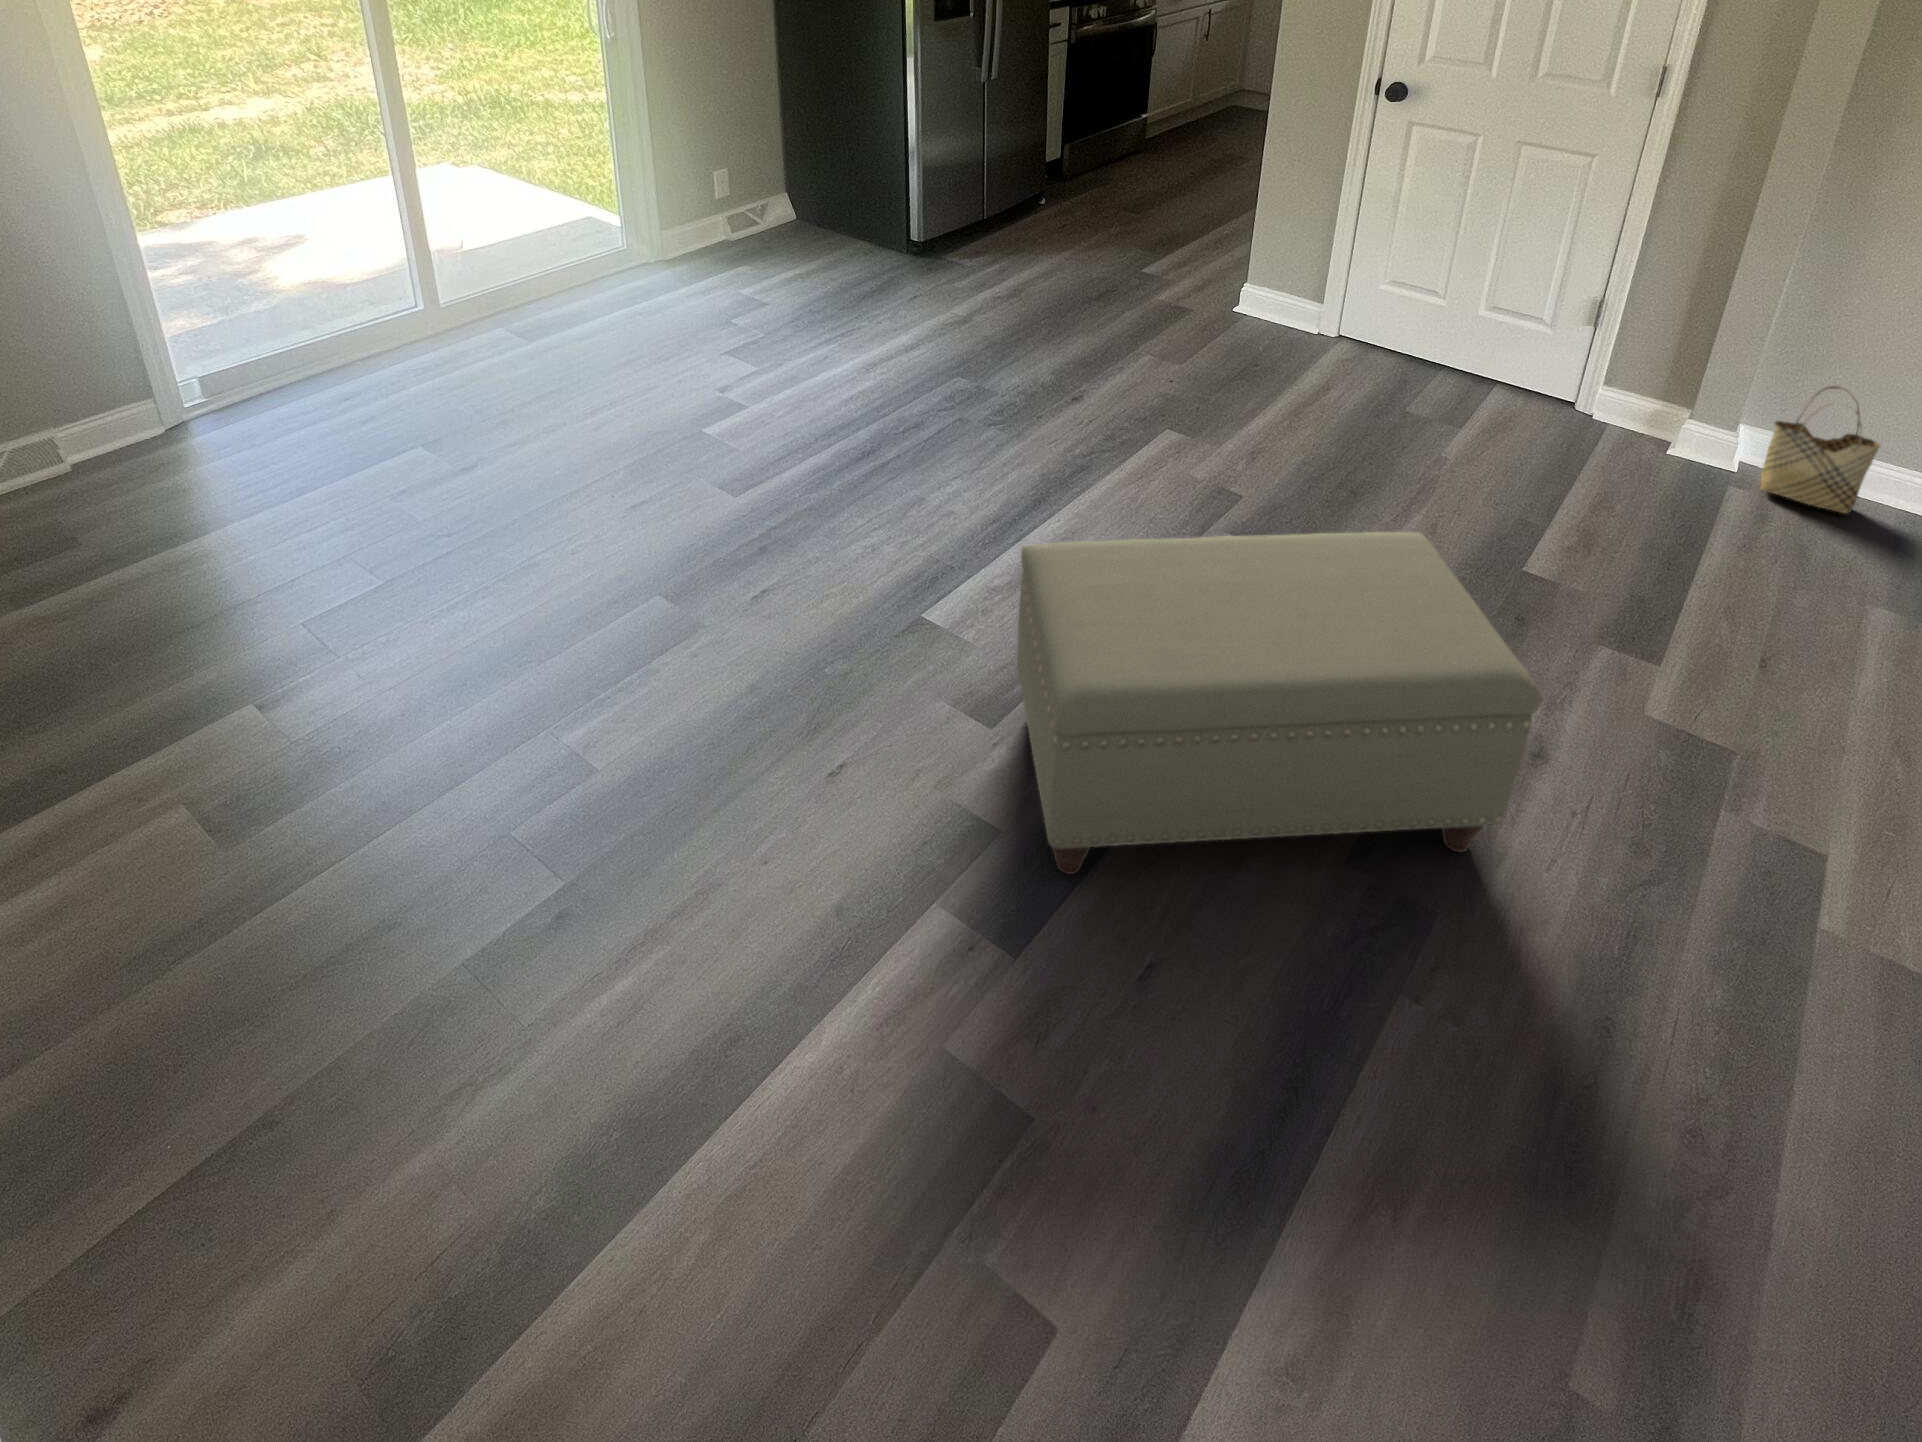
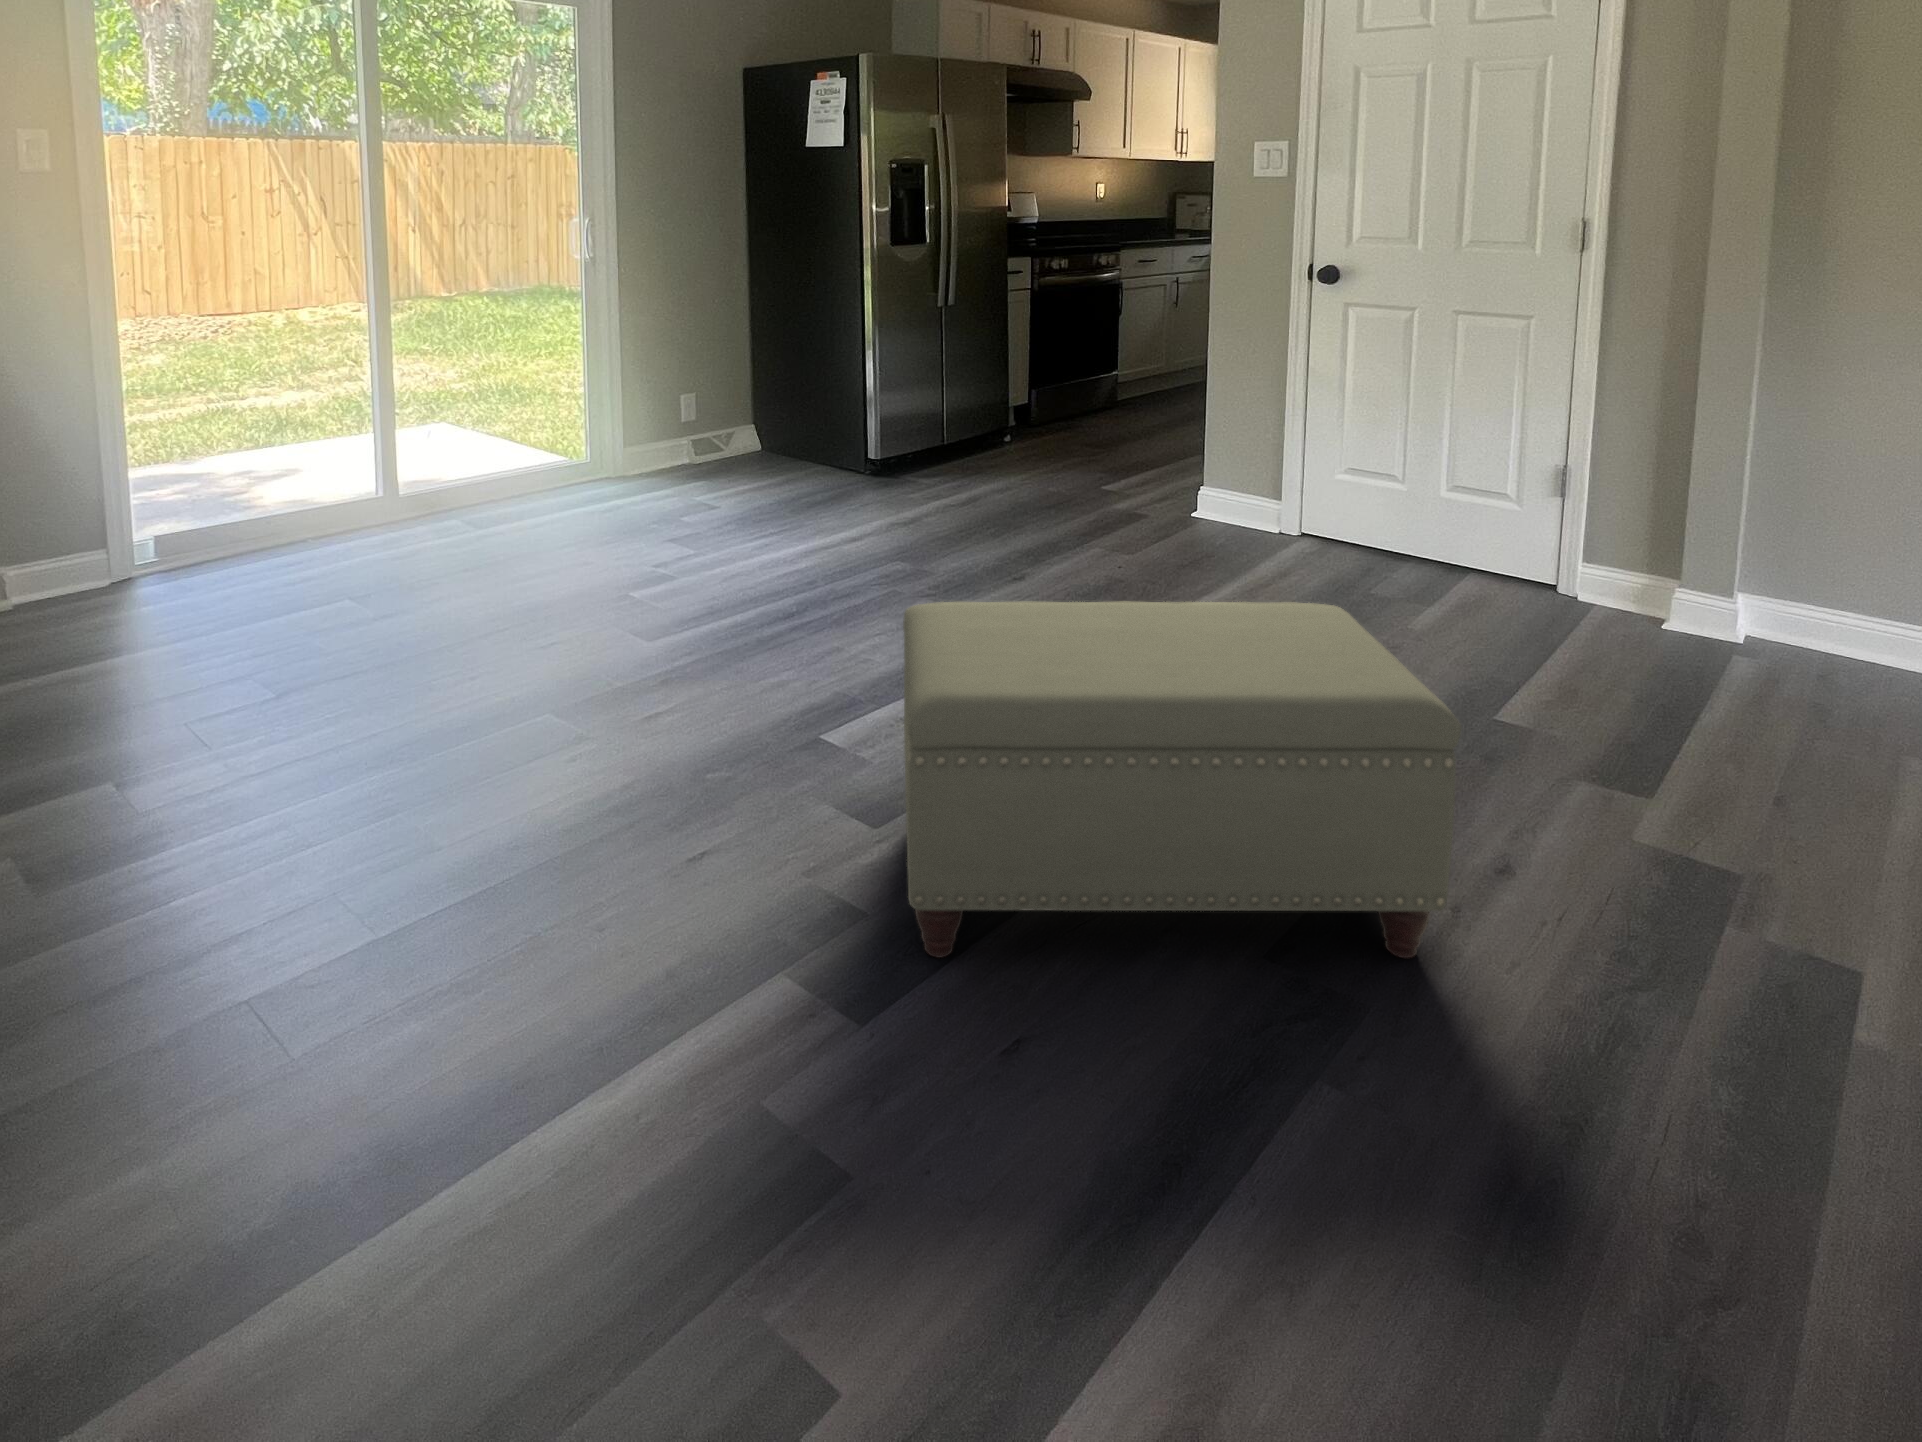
woven basket: present [1760,386,1880,514] -> none [1774,536,1900,681]

